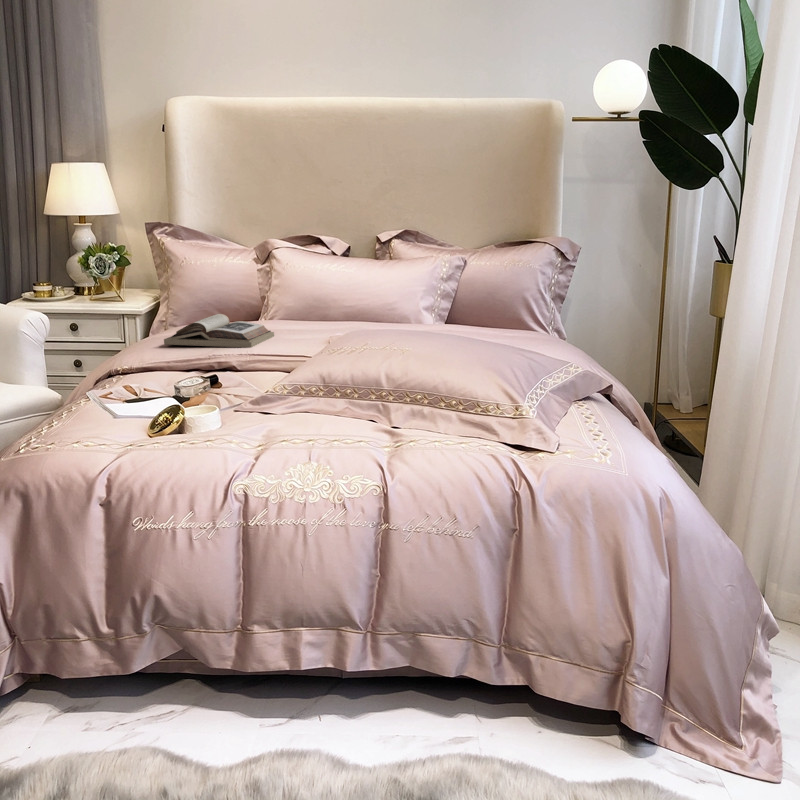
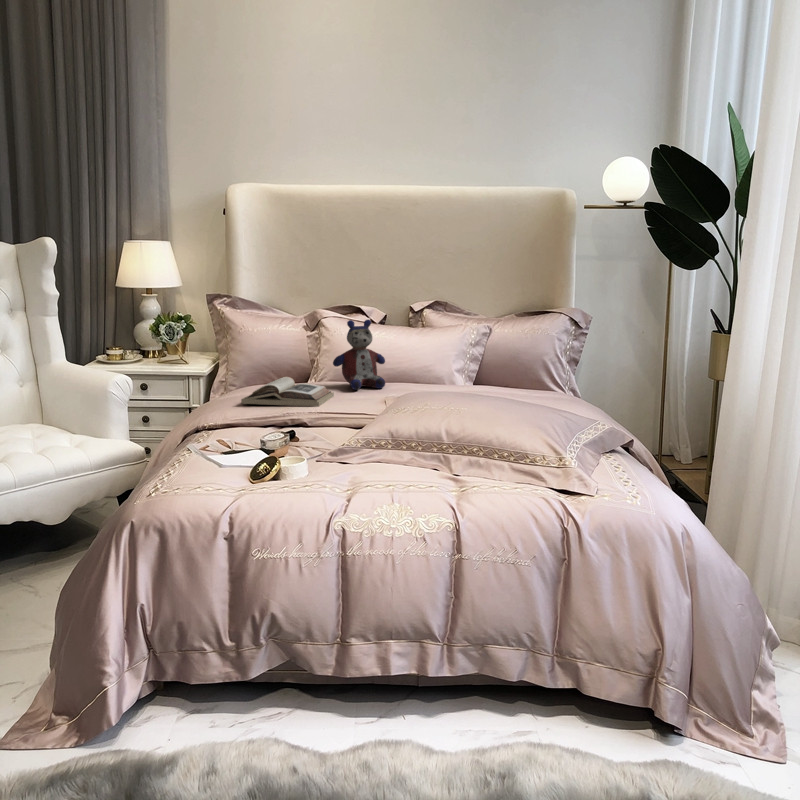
stuffed bear: none [276,248,338,329] -> present [333,320,385,390]

